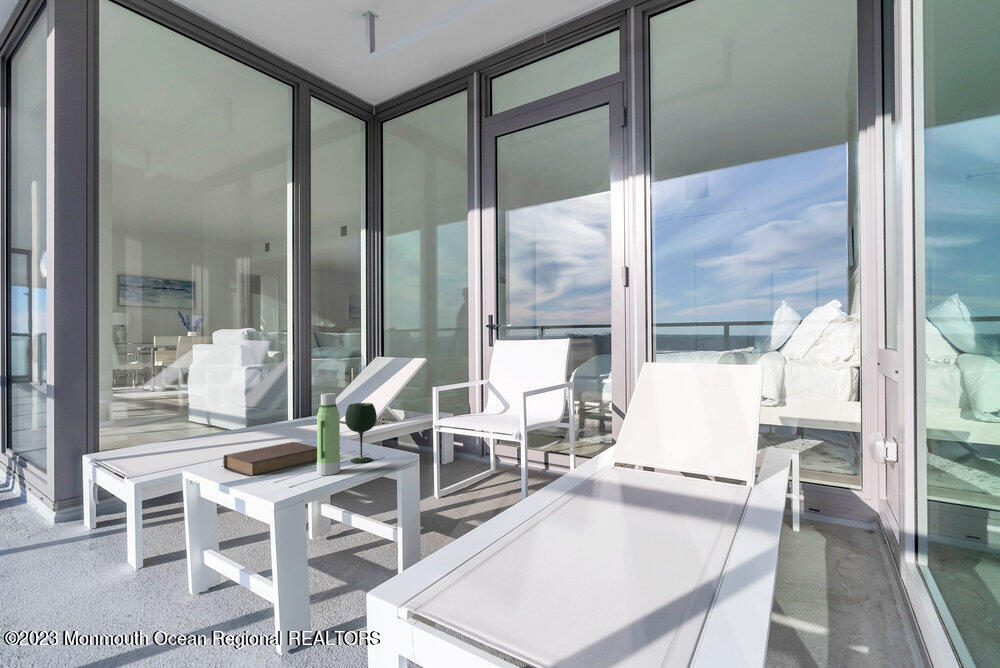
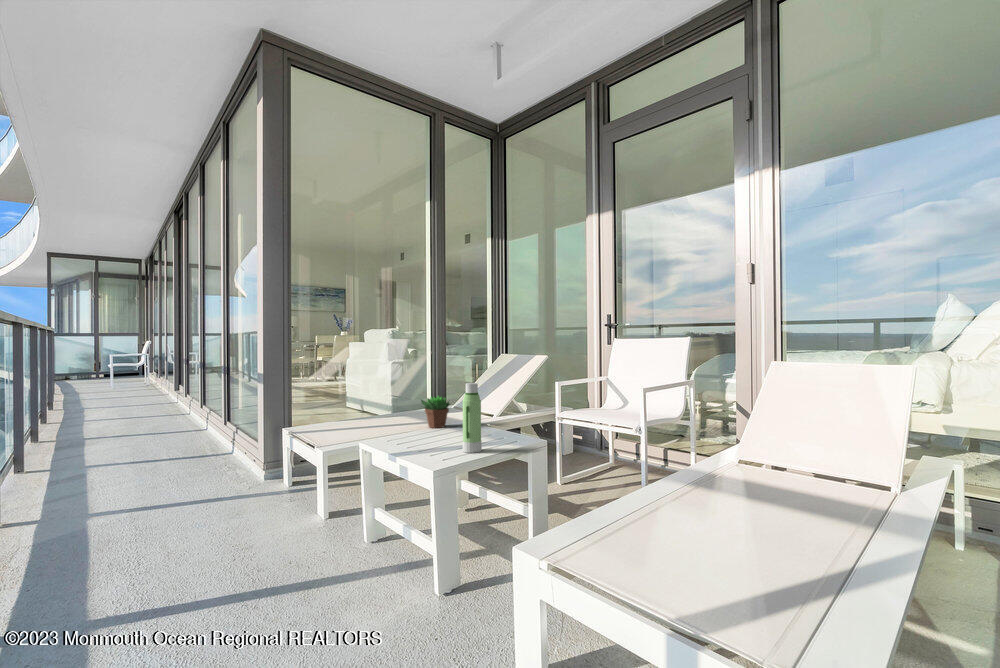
wine glass: present [345,403,377,463] -> none [484,393,510,445]
succulent plant: none [272,406,311,445] -> present [421,396,450,428]
book: present [223,442,317,477] -> none [387,425,463,451]

